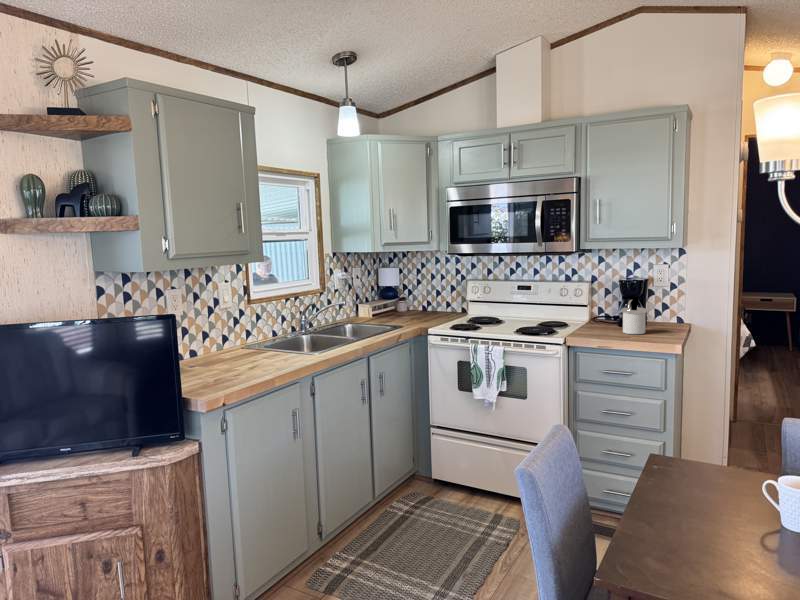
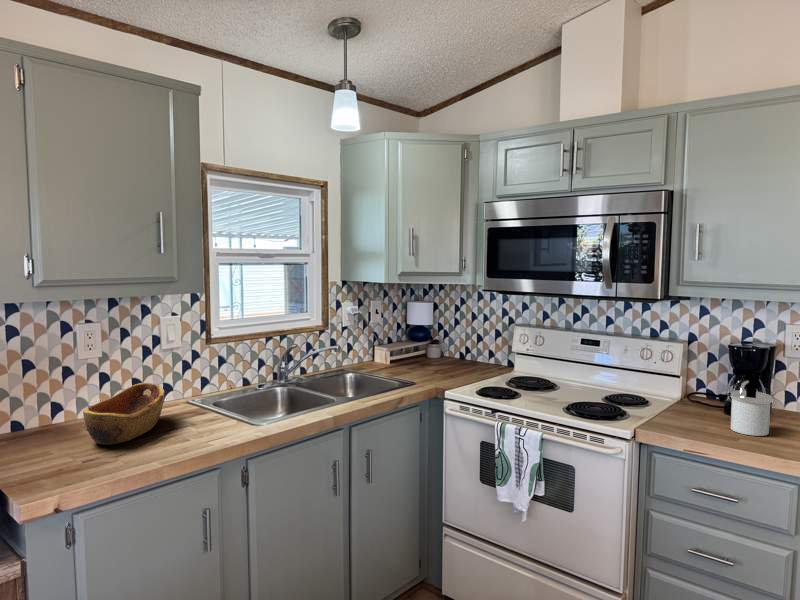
wooden bowl: none [197,332,244,372] -> present [83,383,164,445]

